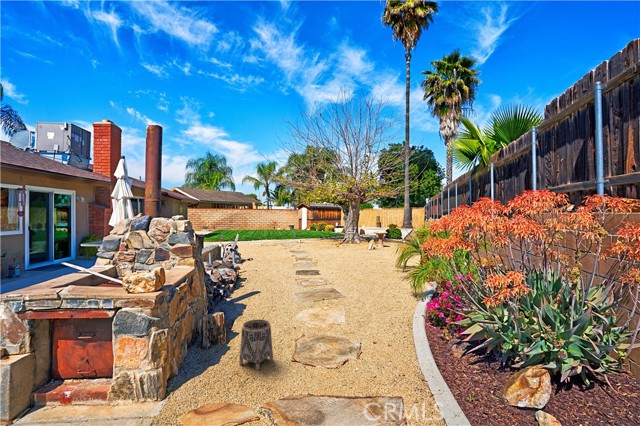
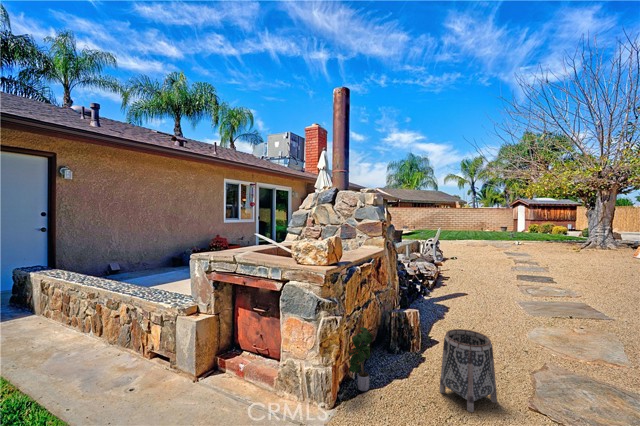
potted plant: none [173,333,192,380] -> present [348,327,373,391]

